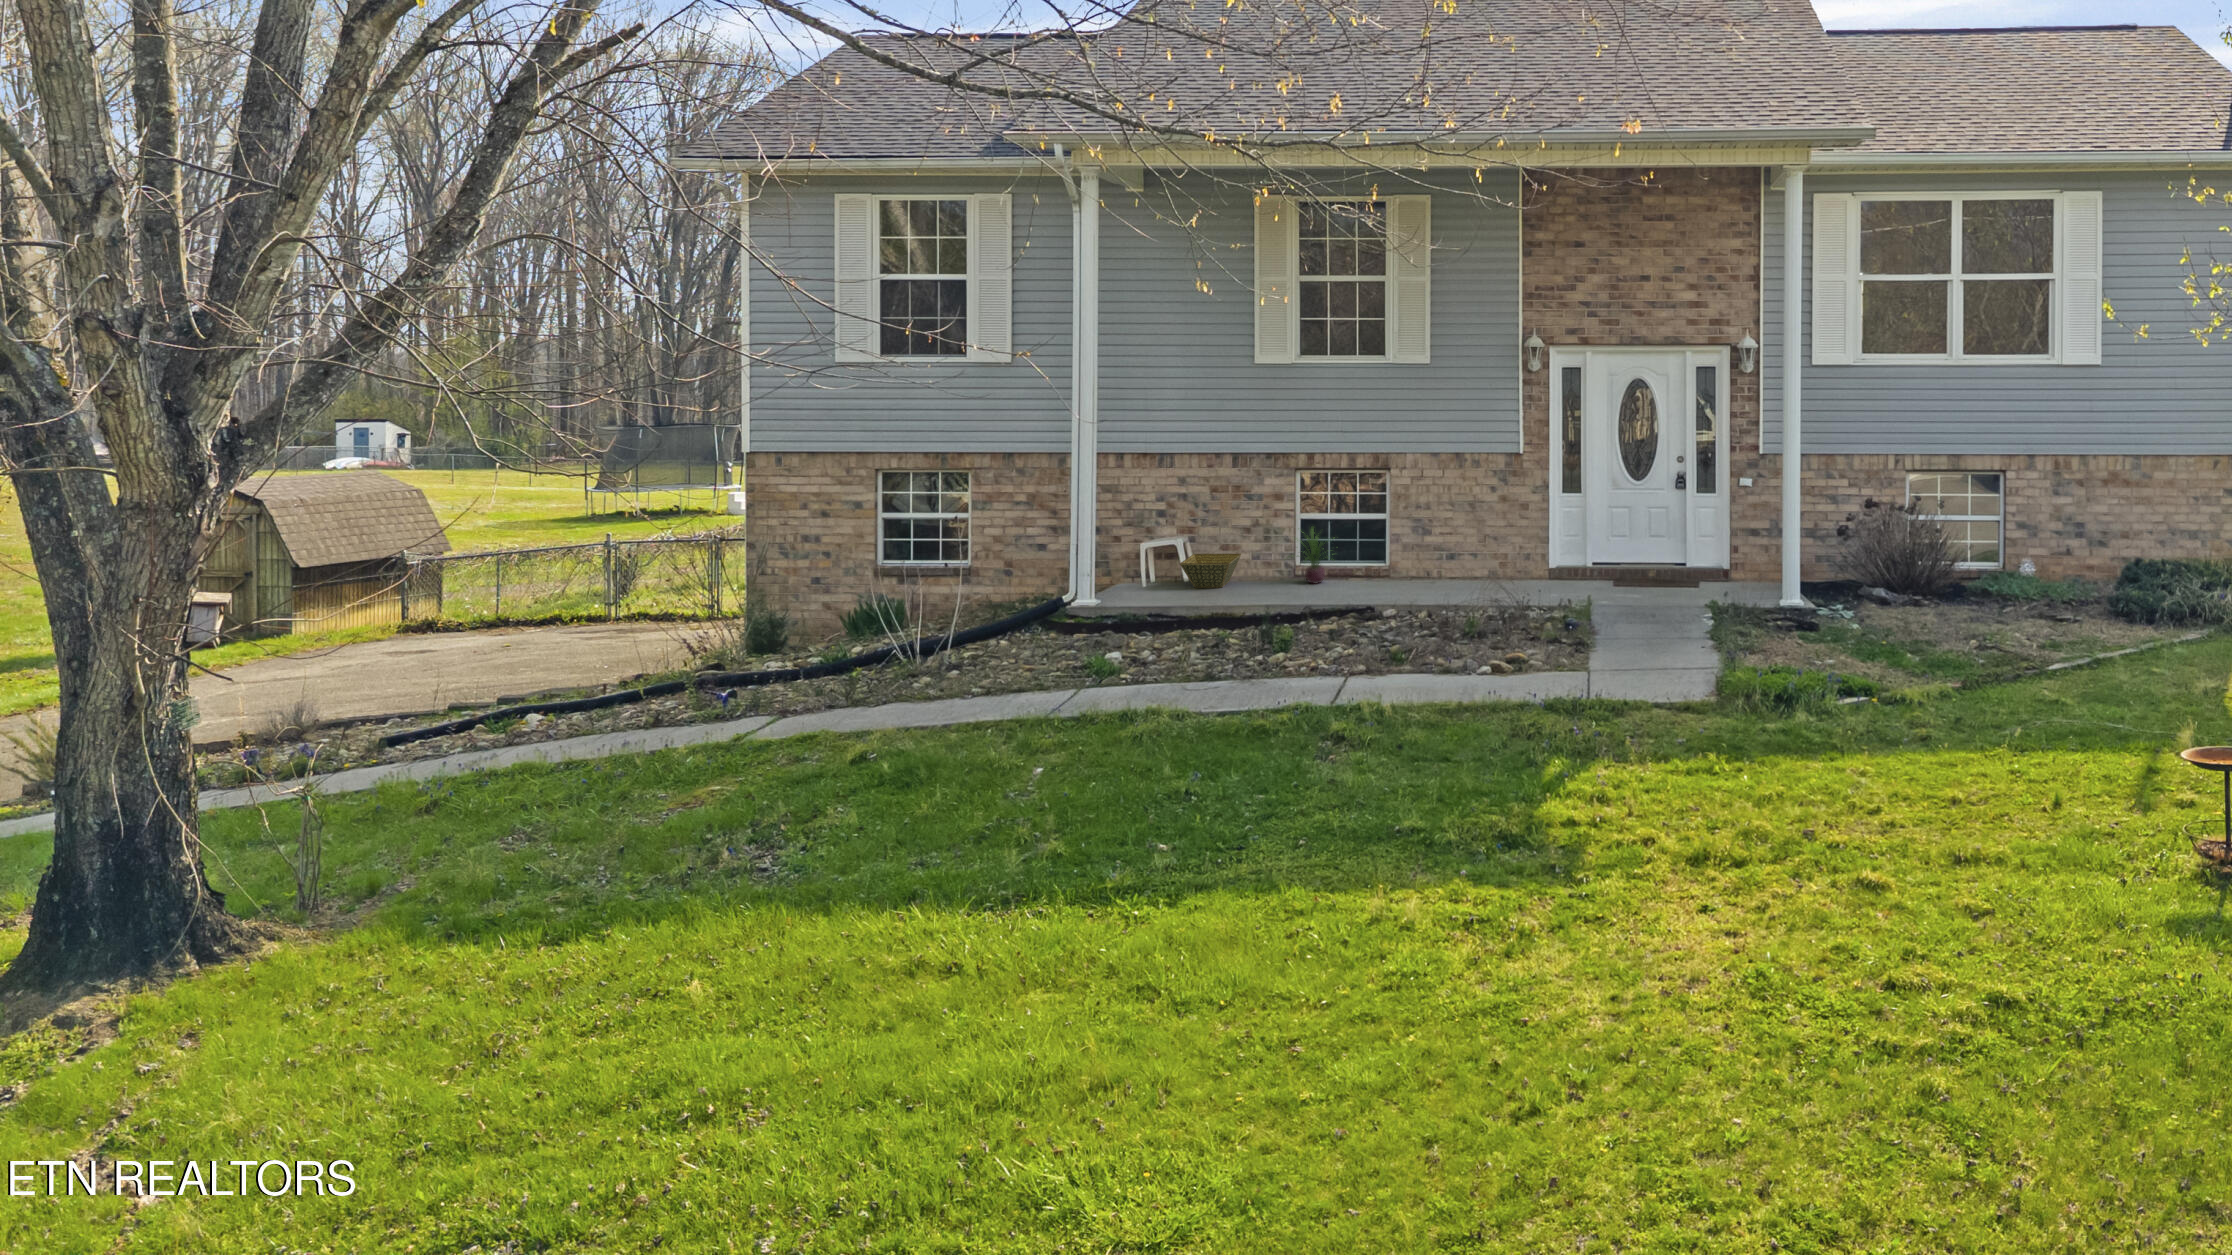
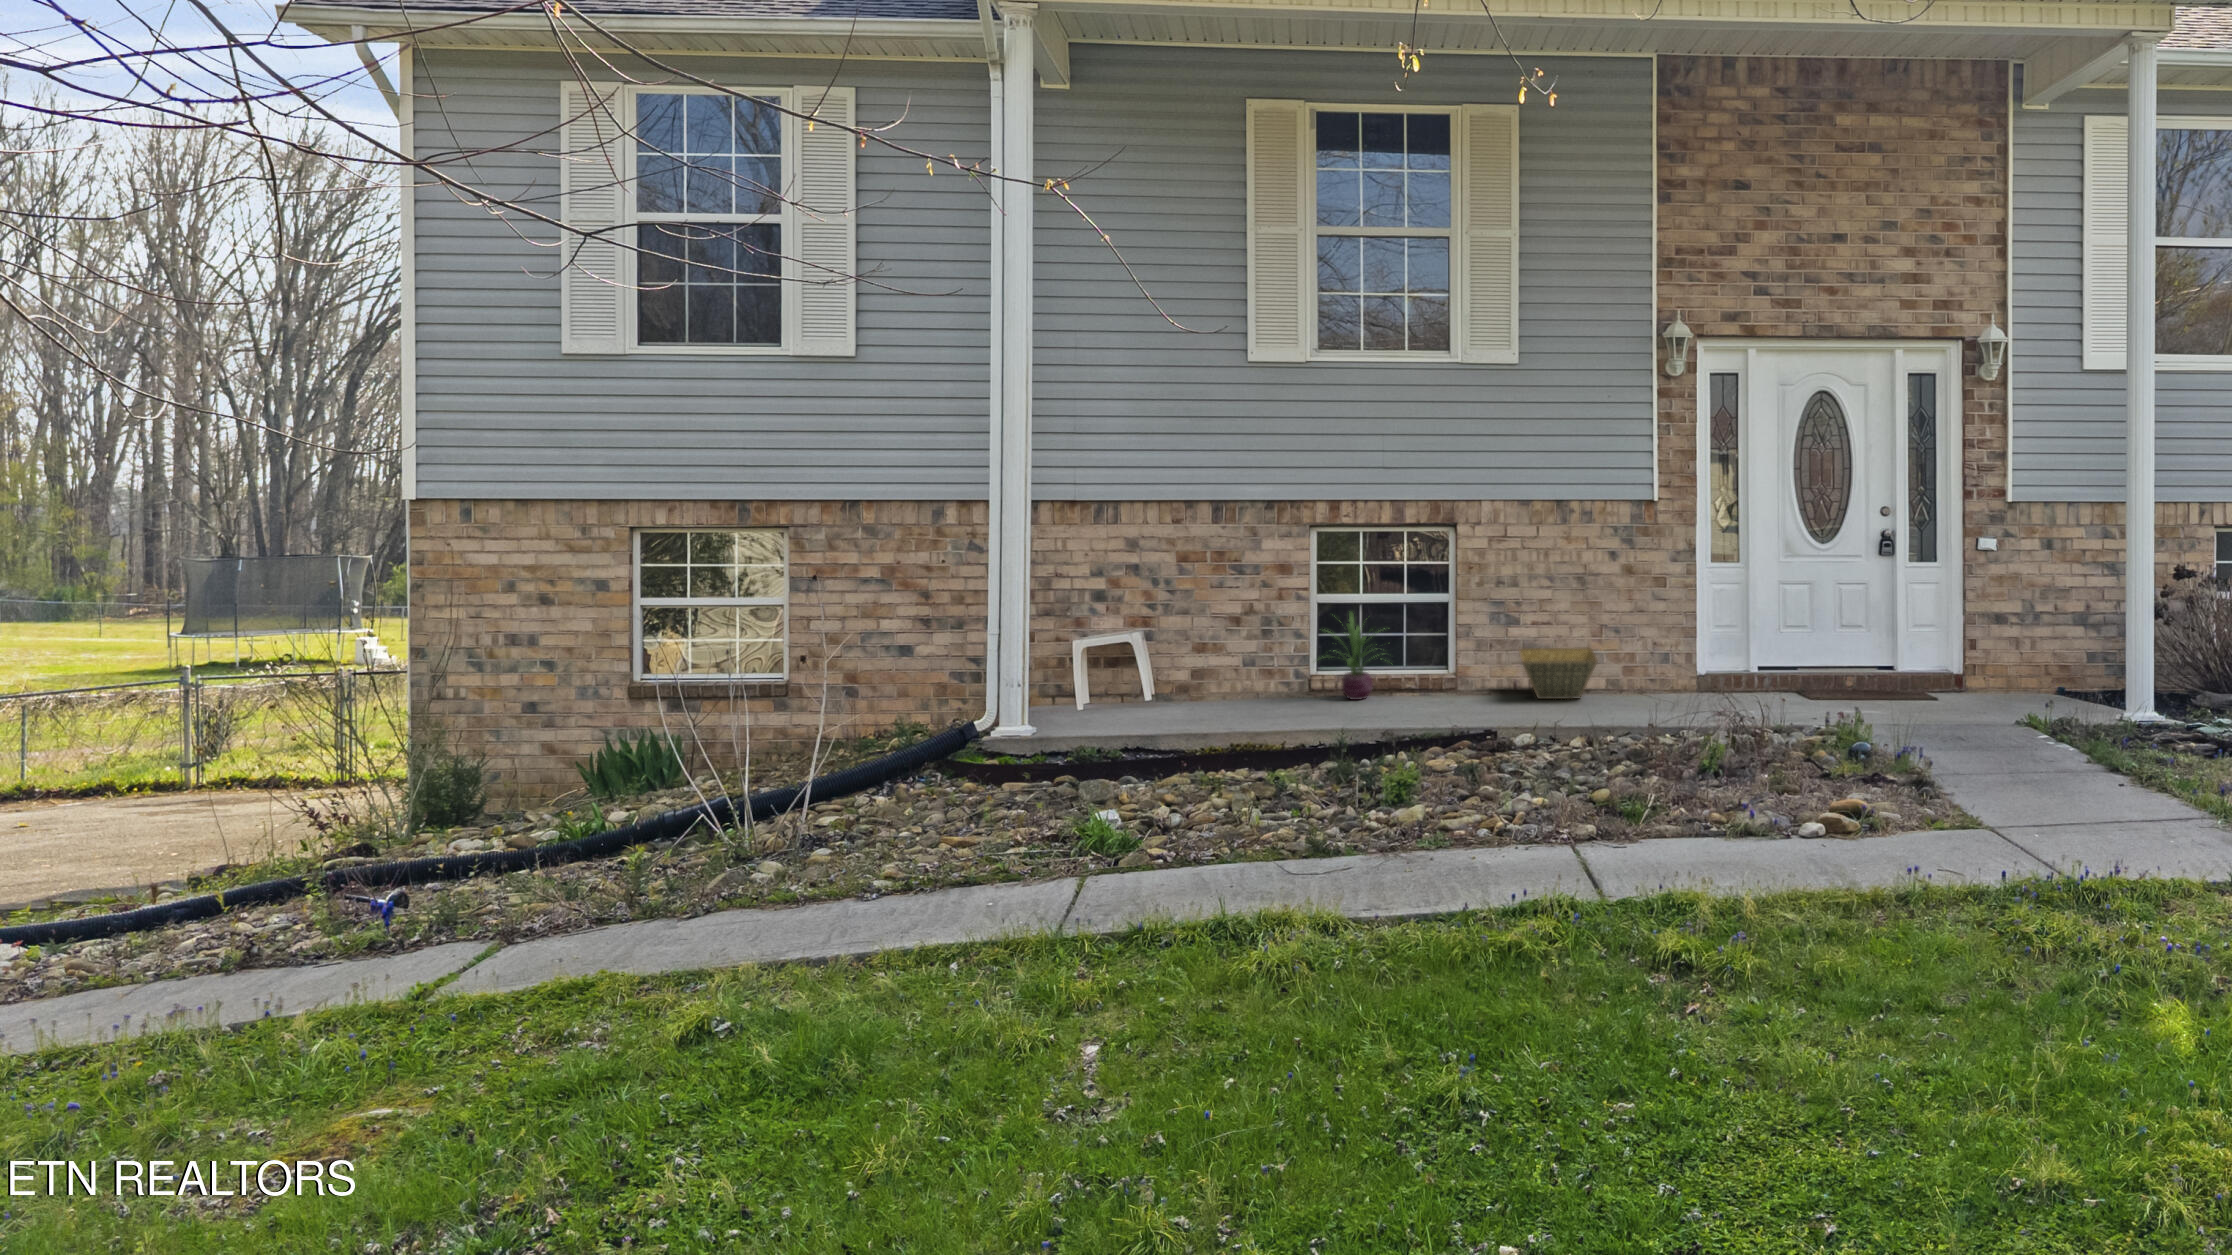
basket: present [1180,553,1241,588] -> present [1519,647,1598,699]

